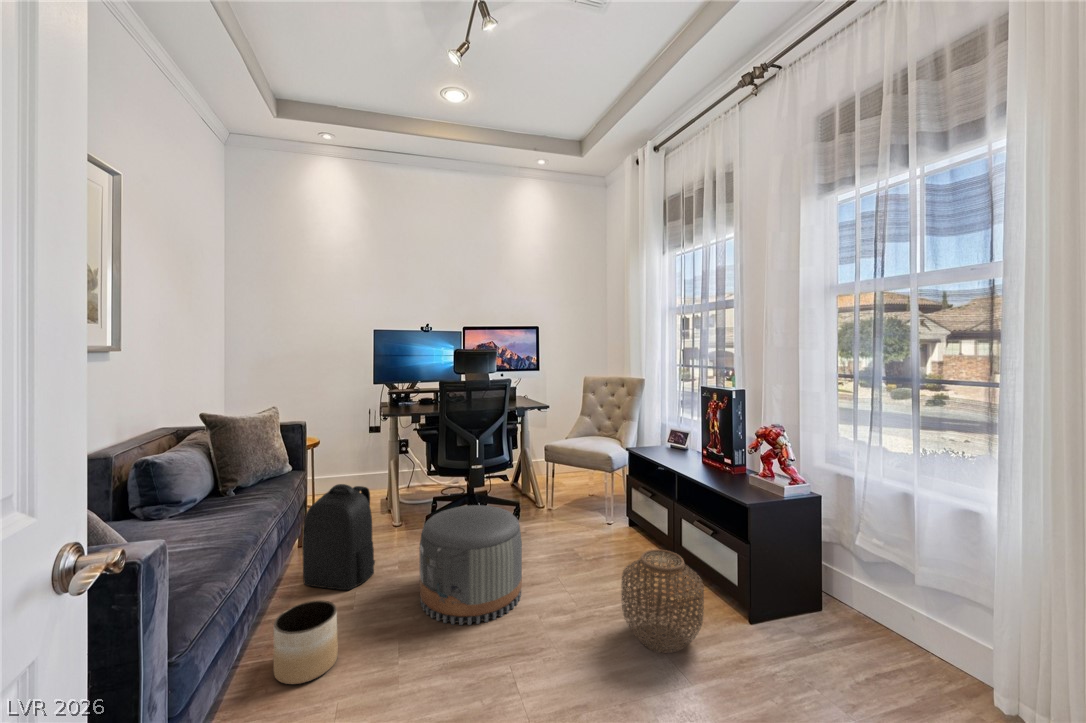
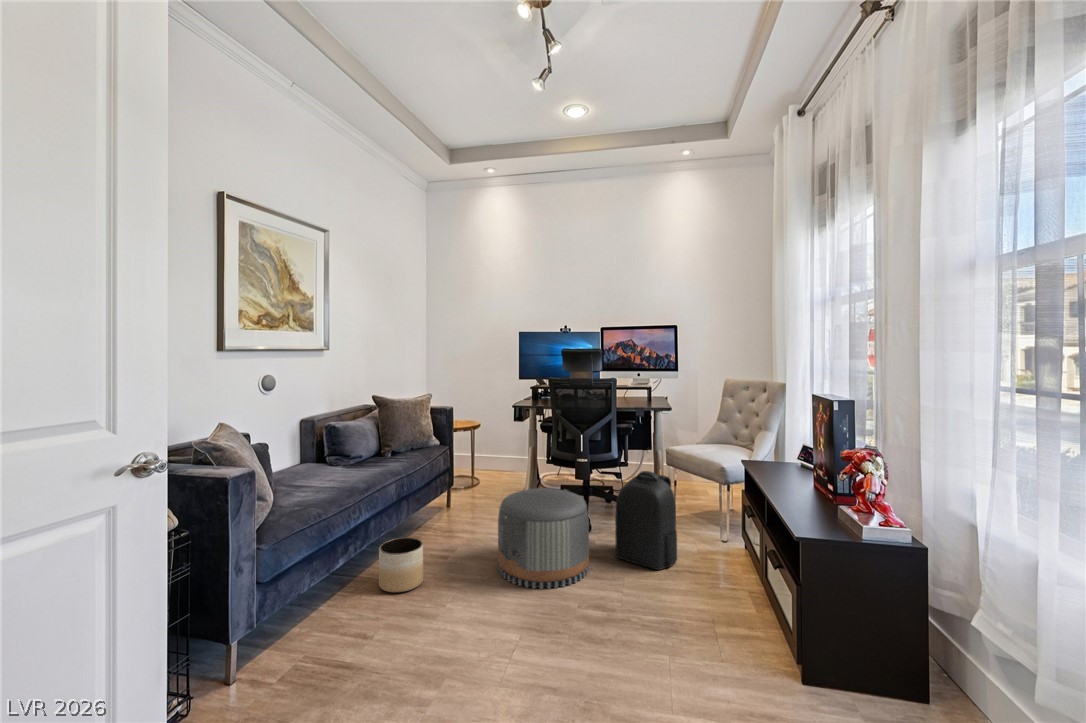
backpack: present [302,484,375,590] -> present [615,471,677,570]
woven basket: present [622,550,704,653] -> none [650,550,737,657]

